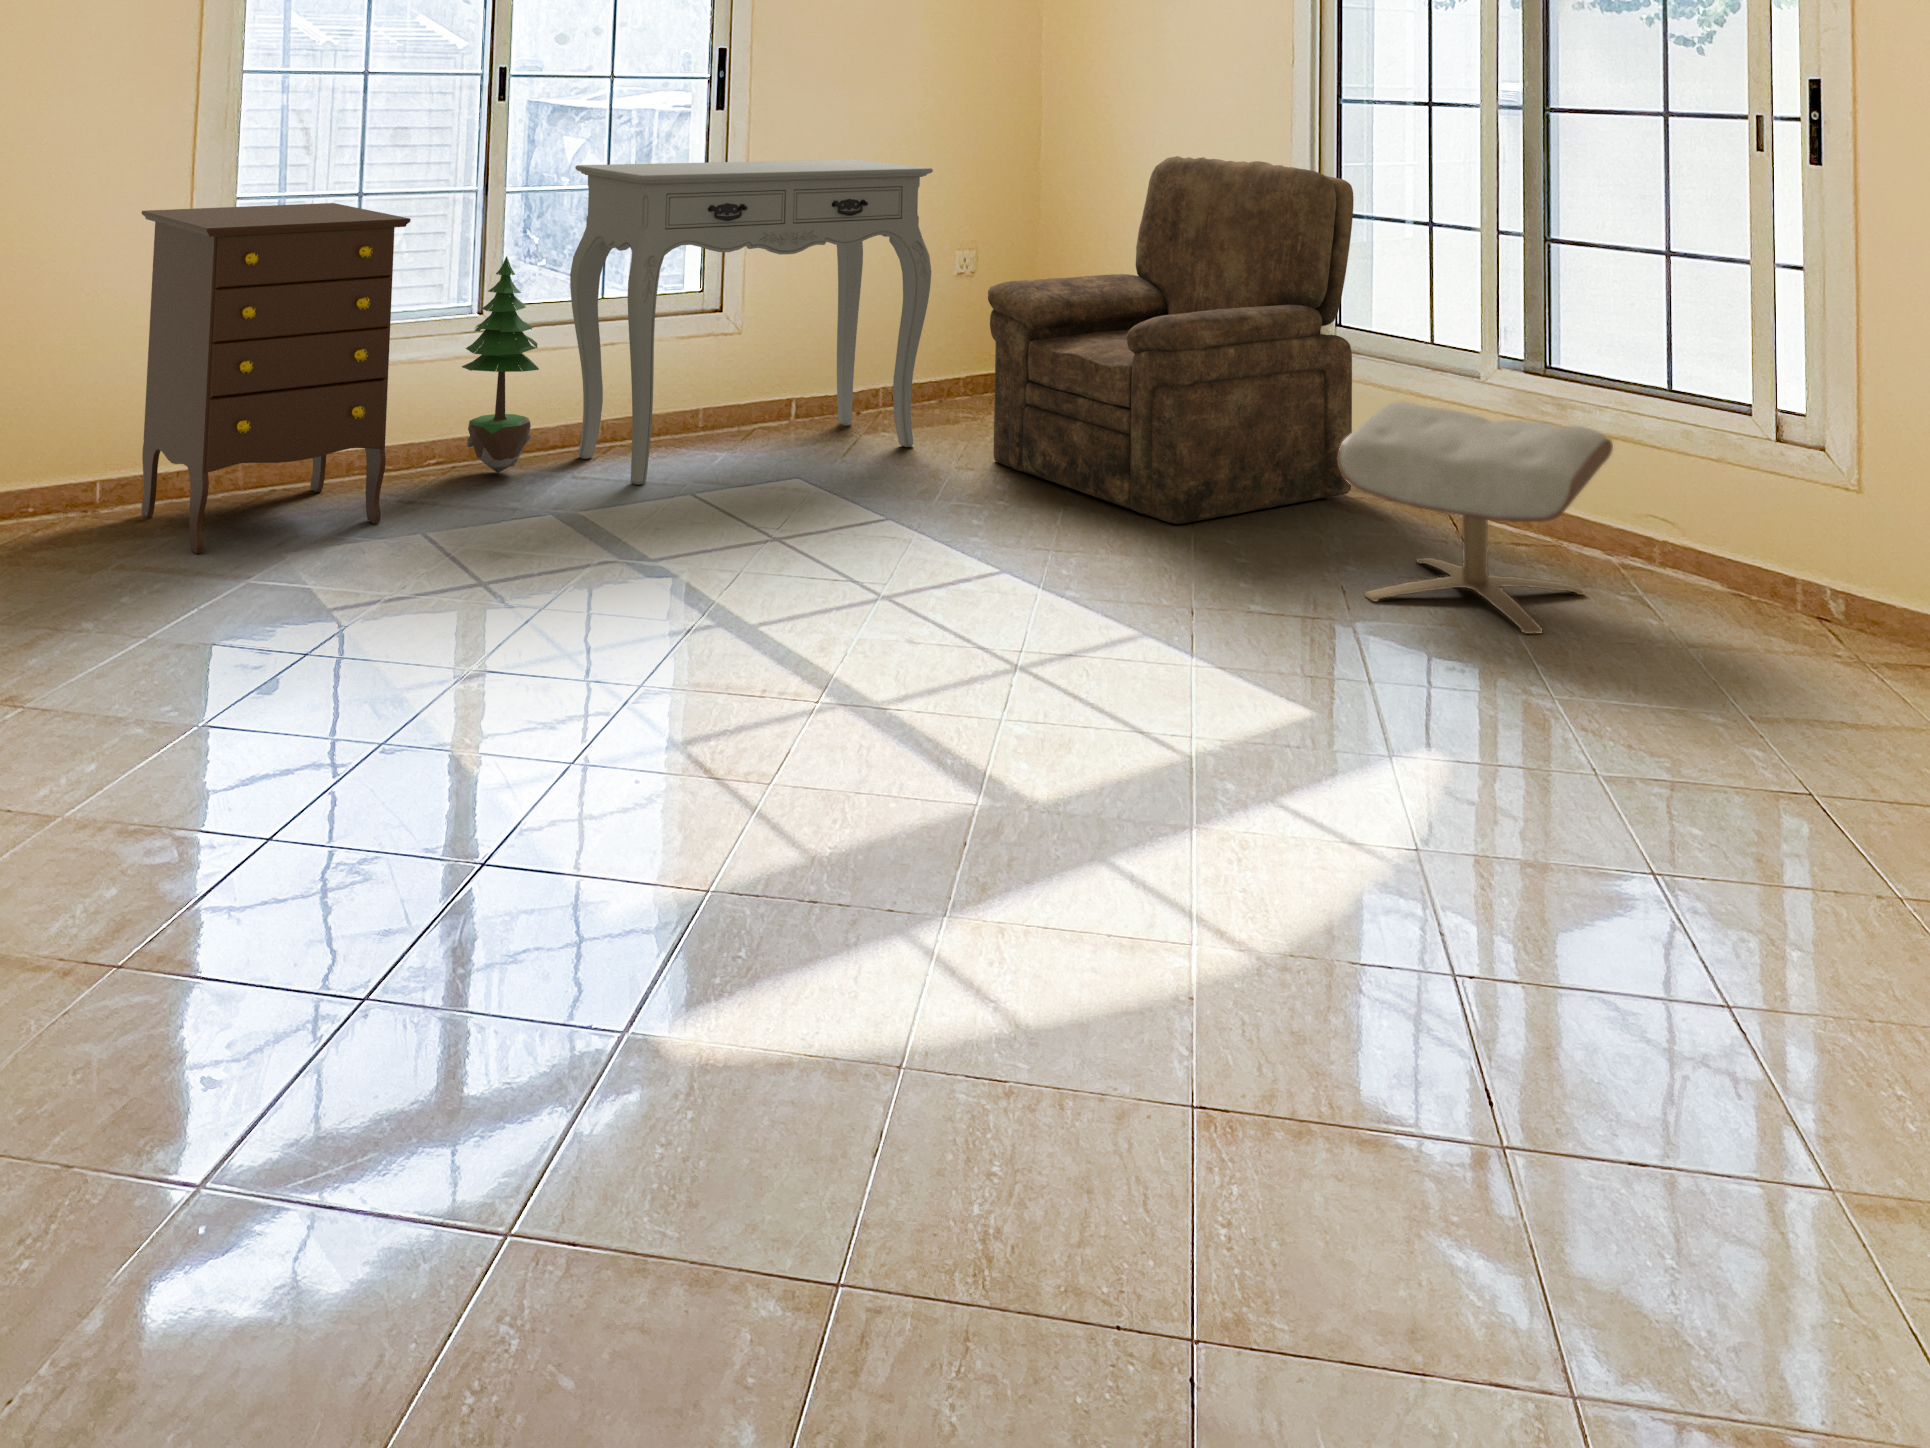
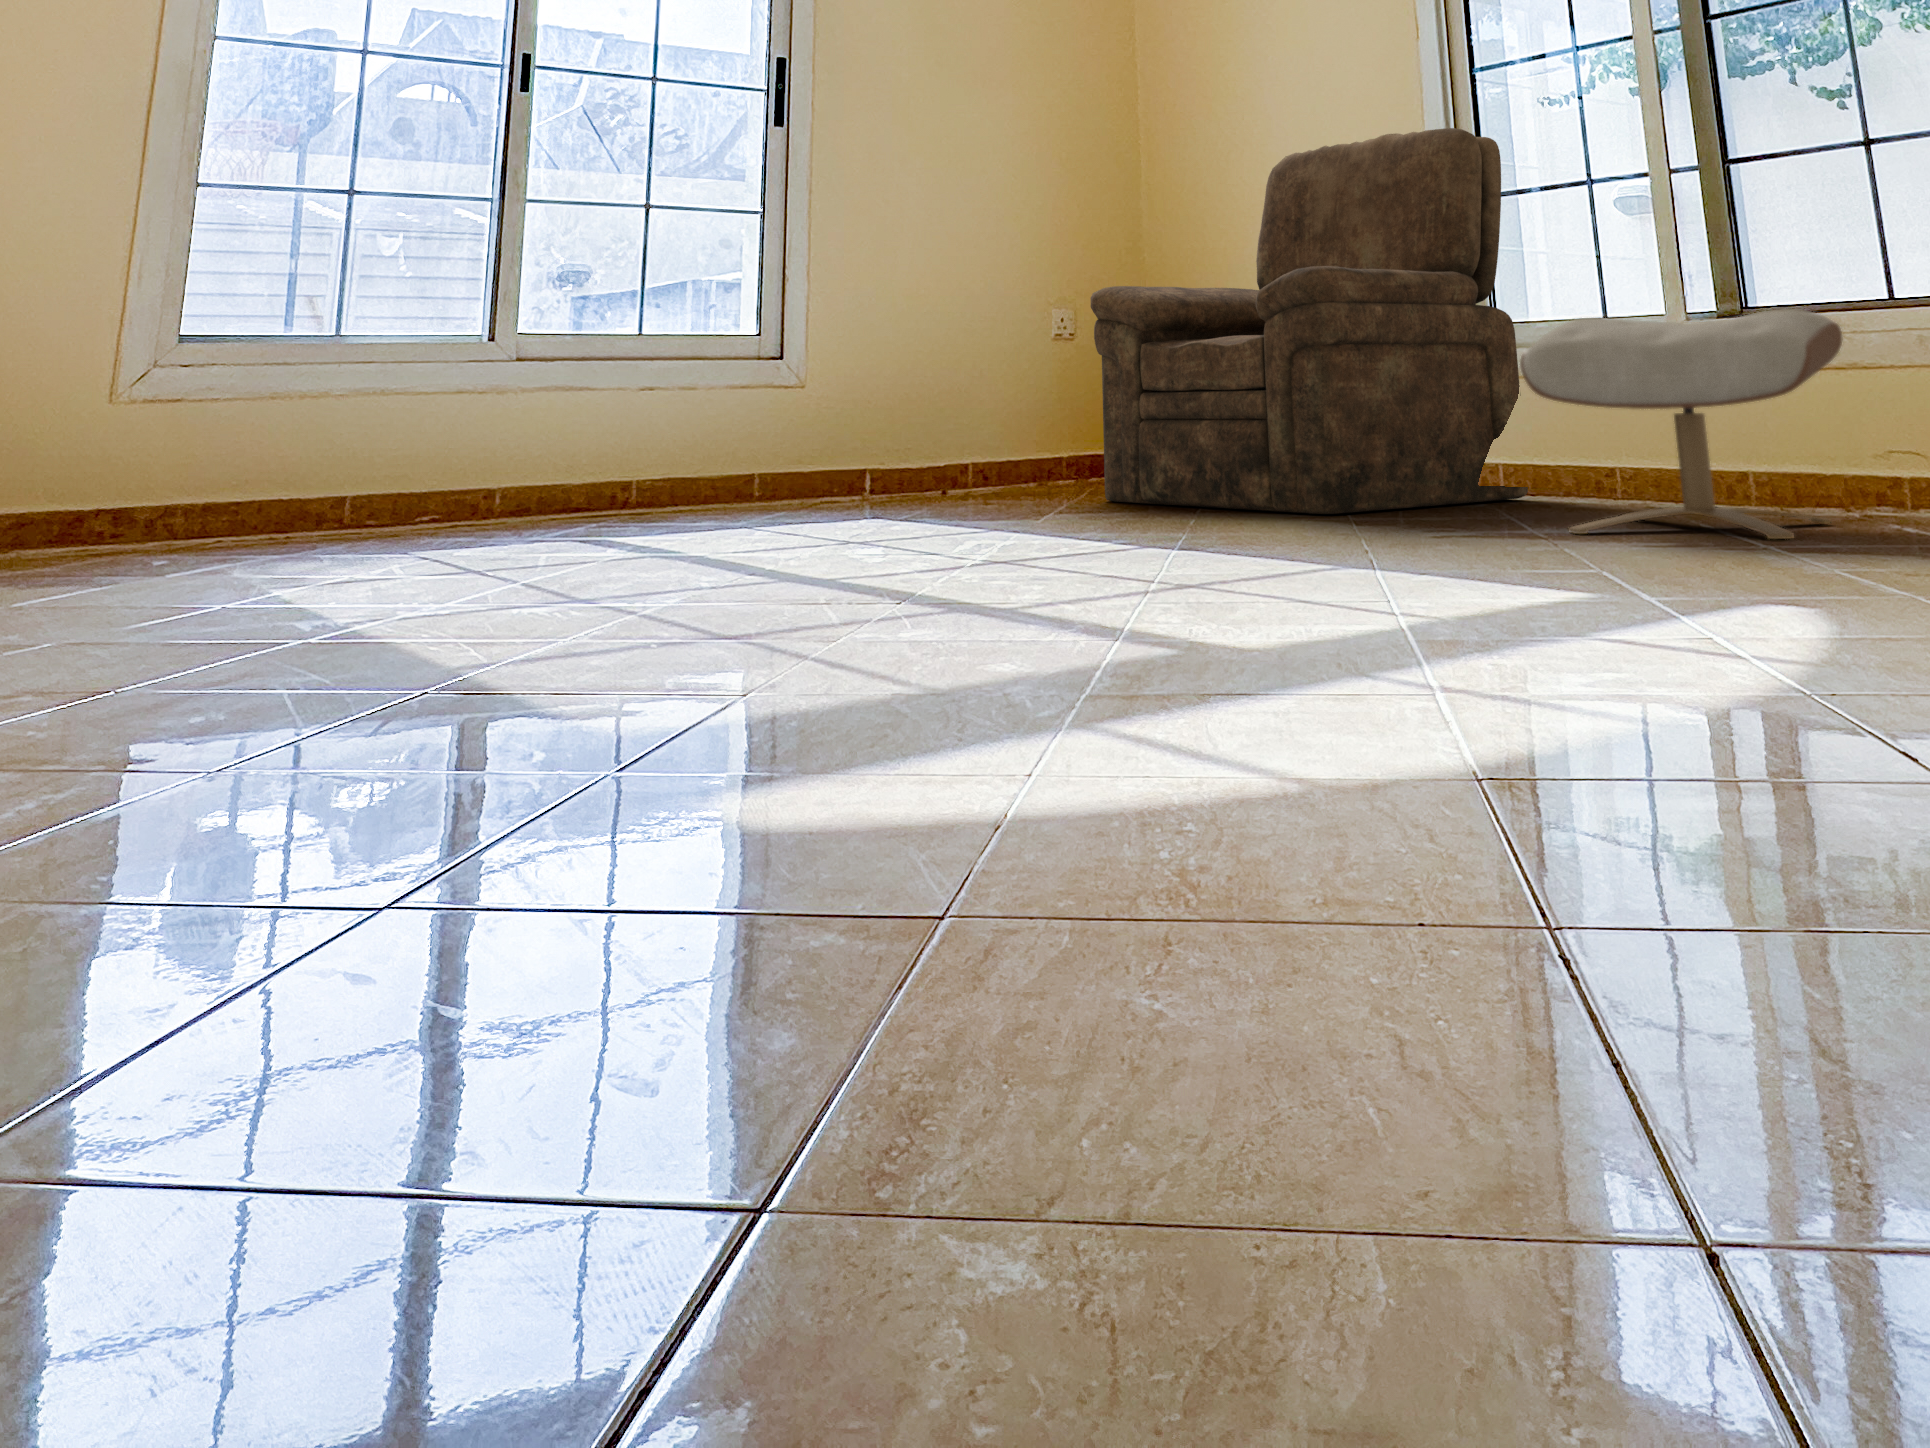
console table: present [570,160,933,485] -> none [601,146,1024,521]
dresser: present [142,203,411,554] -> none [47,147,403,561]
potted tree: present [462,256,539,473] -> none [465,257,560,522]

